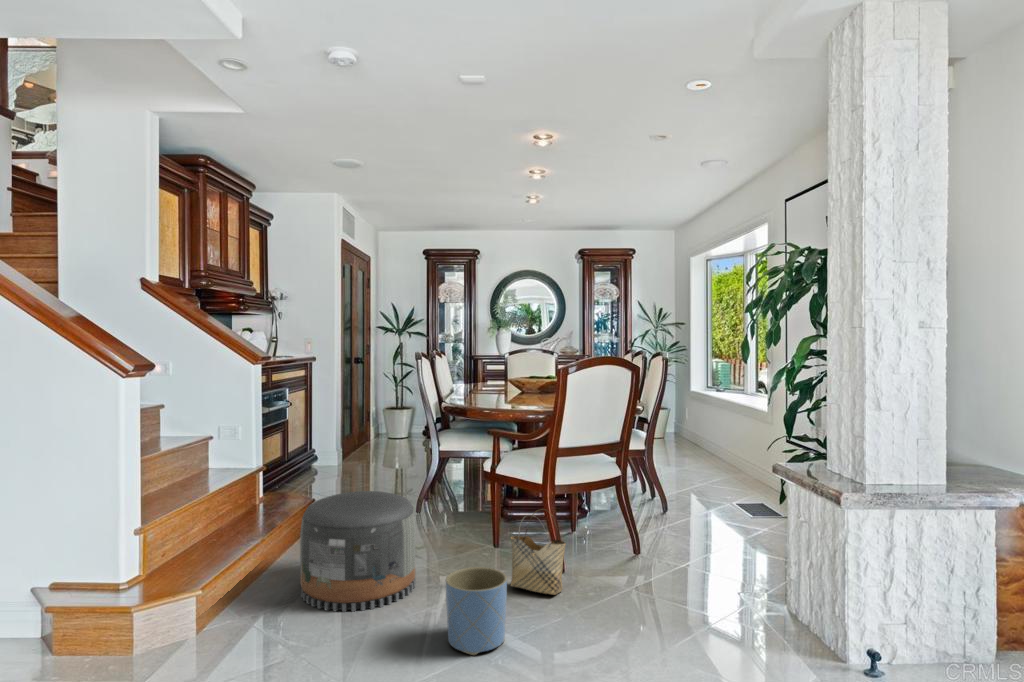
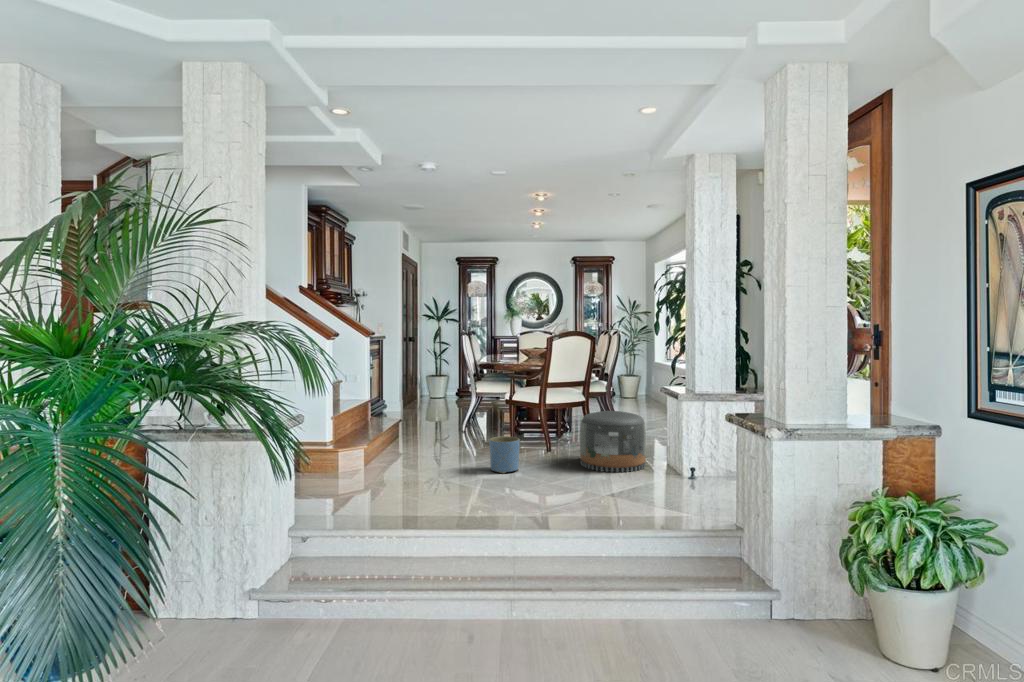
pouf: present [300,491,415,612] -> present [580,411,646,472]
woven basket: present [511,509,566,595] -> none [521,414,551,458]

